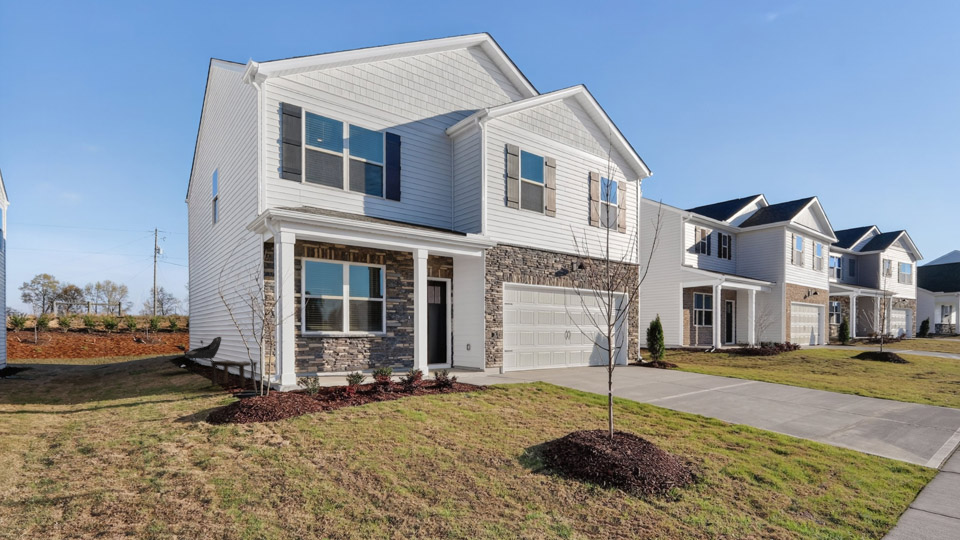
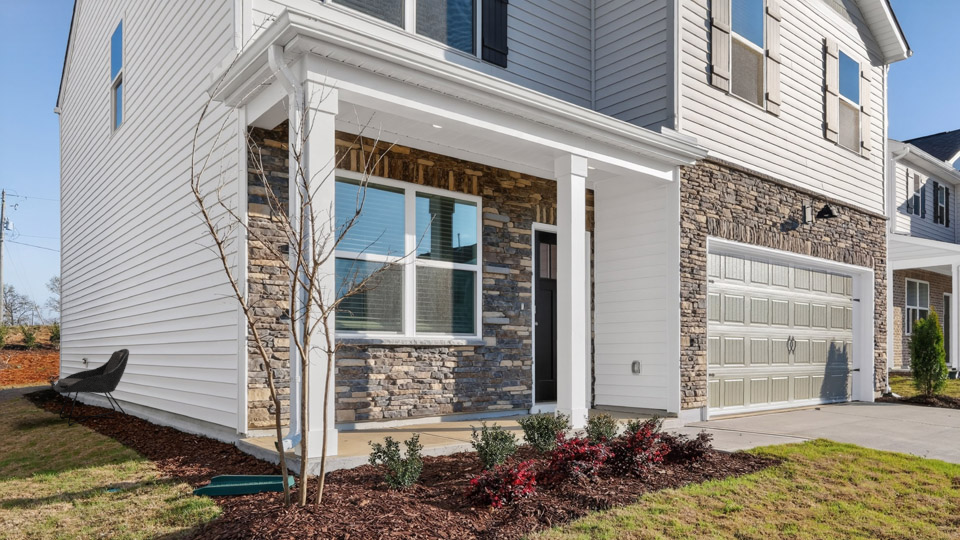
bench: present [211,360,257,387] -> none [122,396,231,462]

